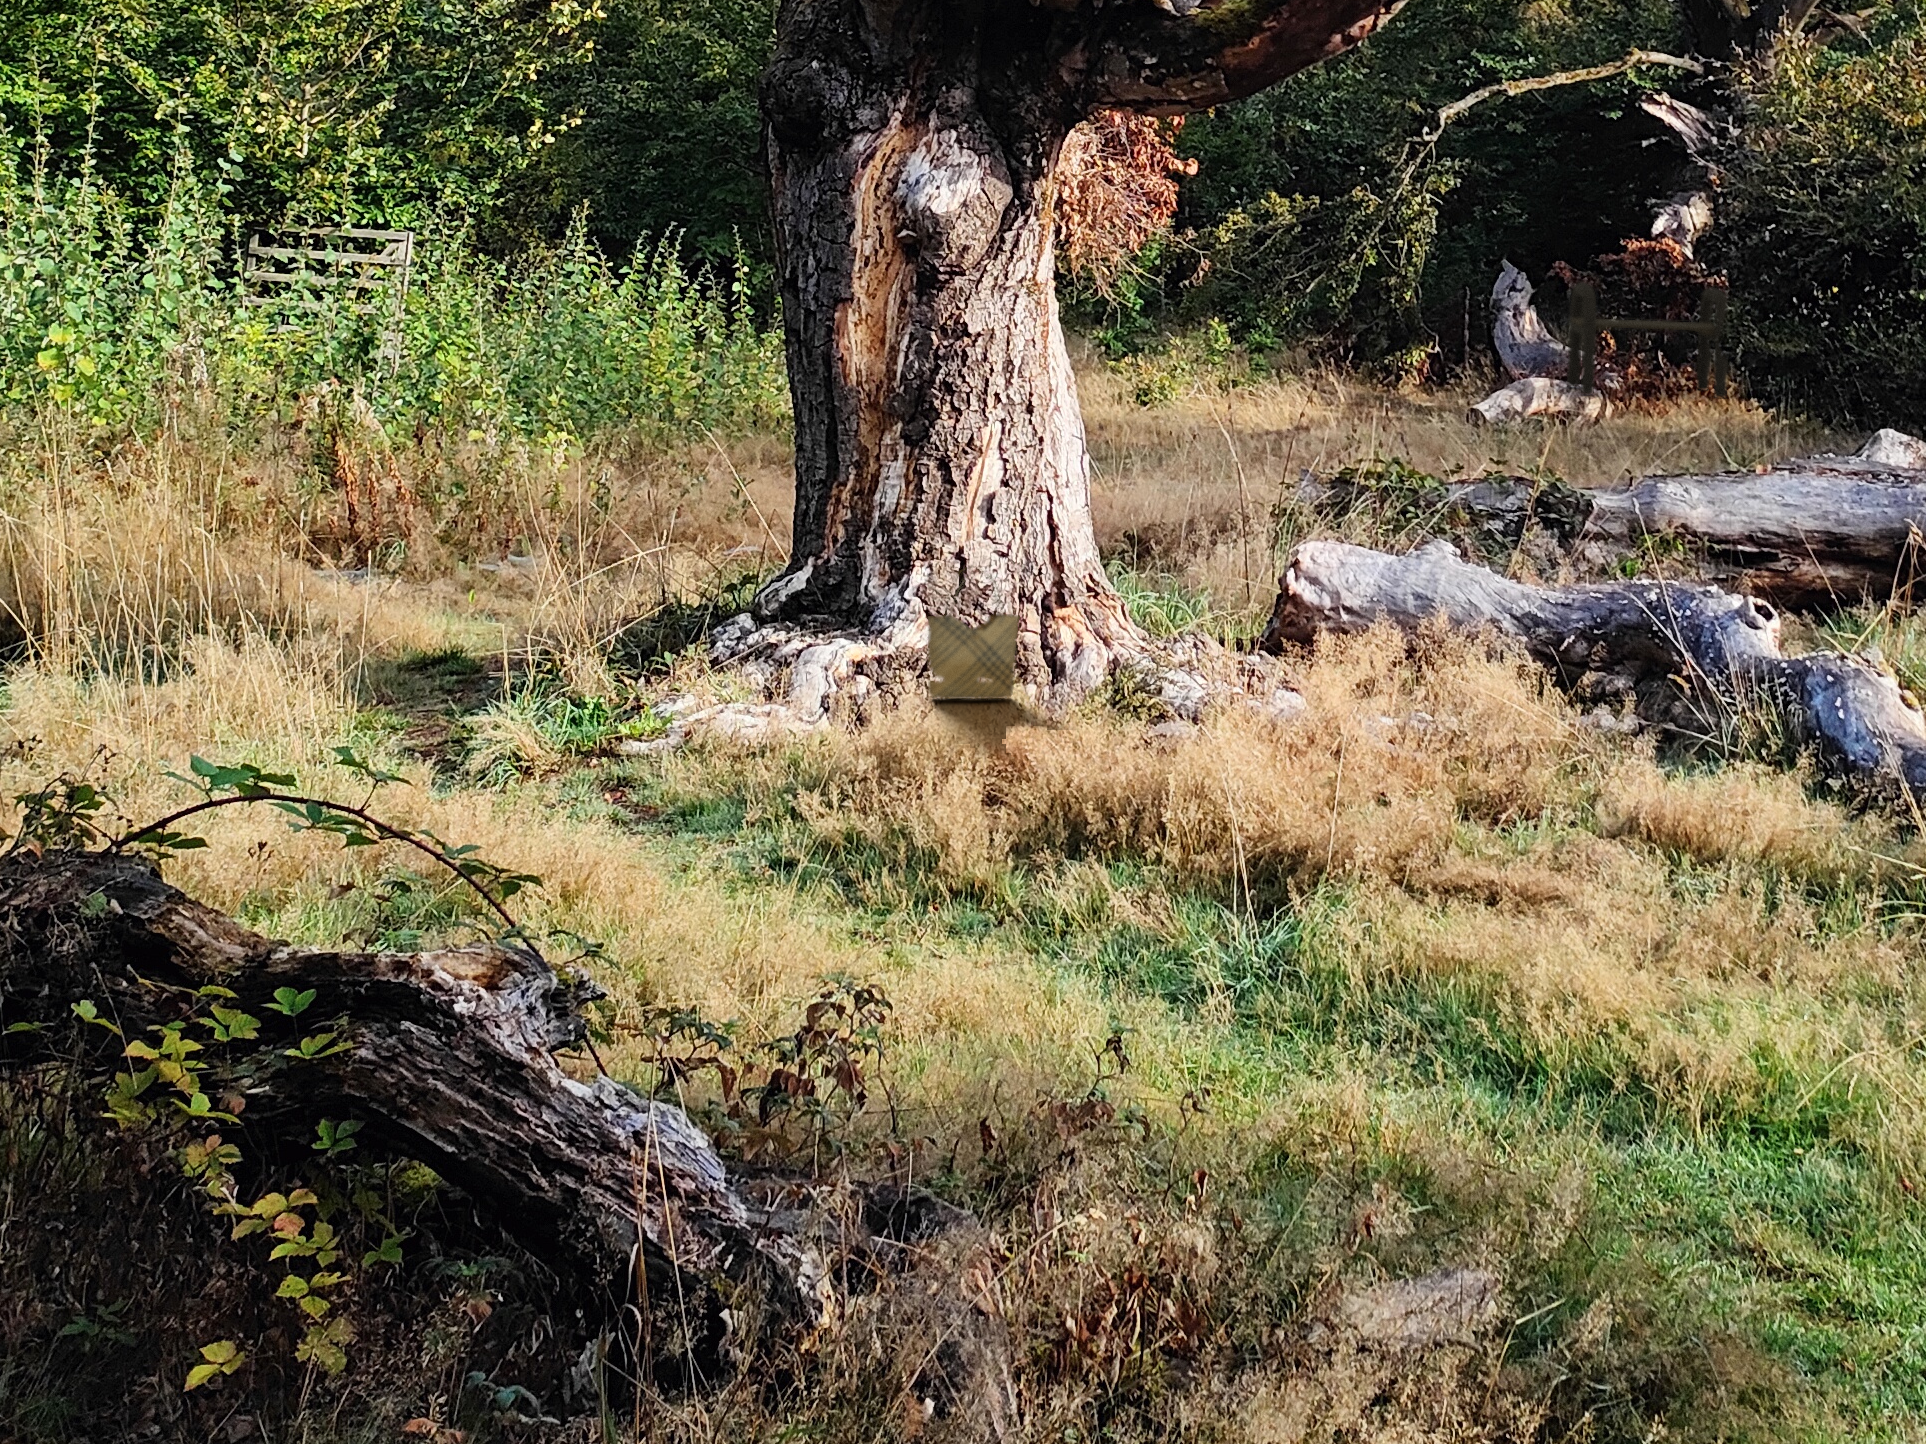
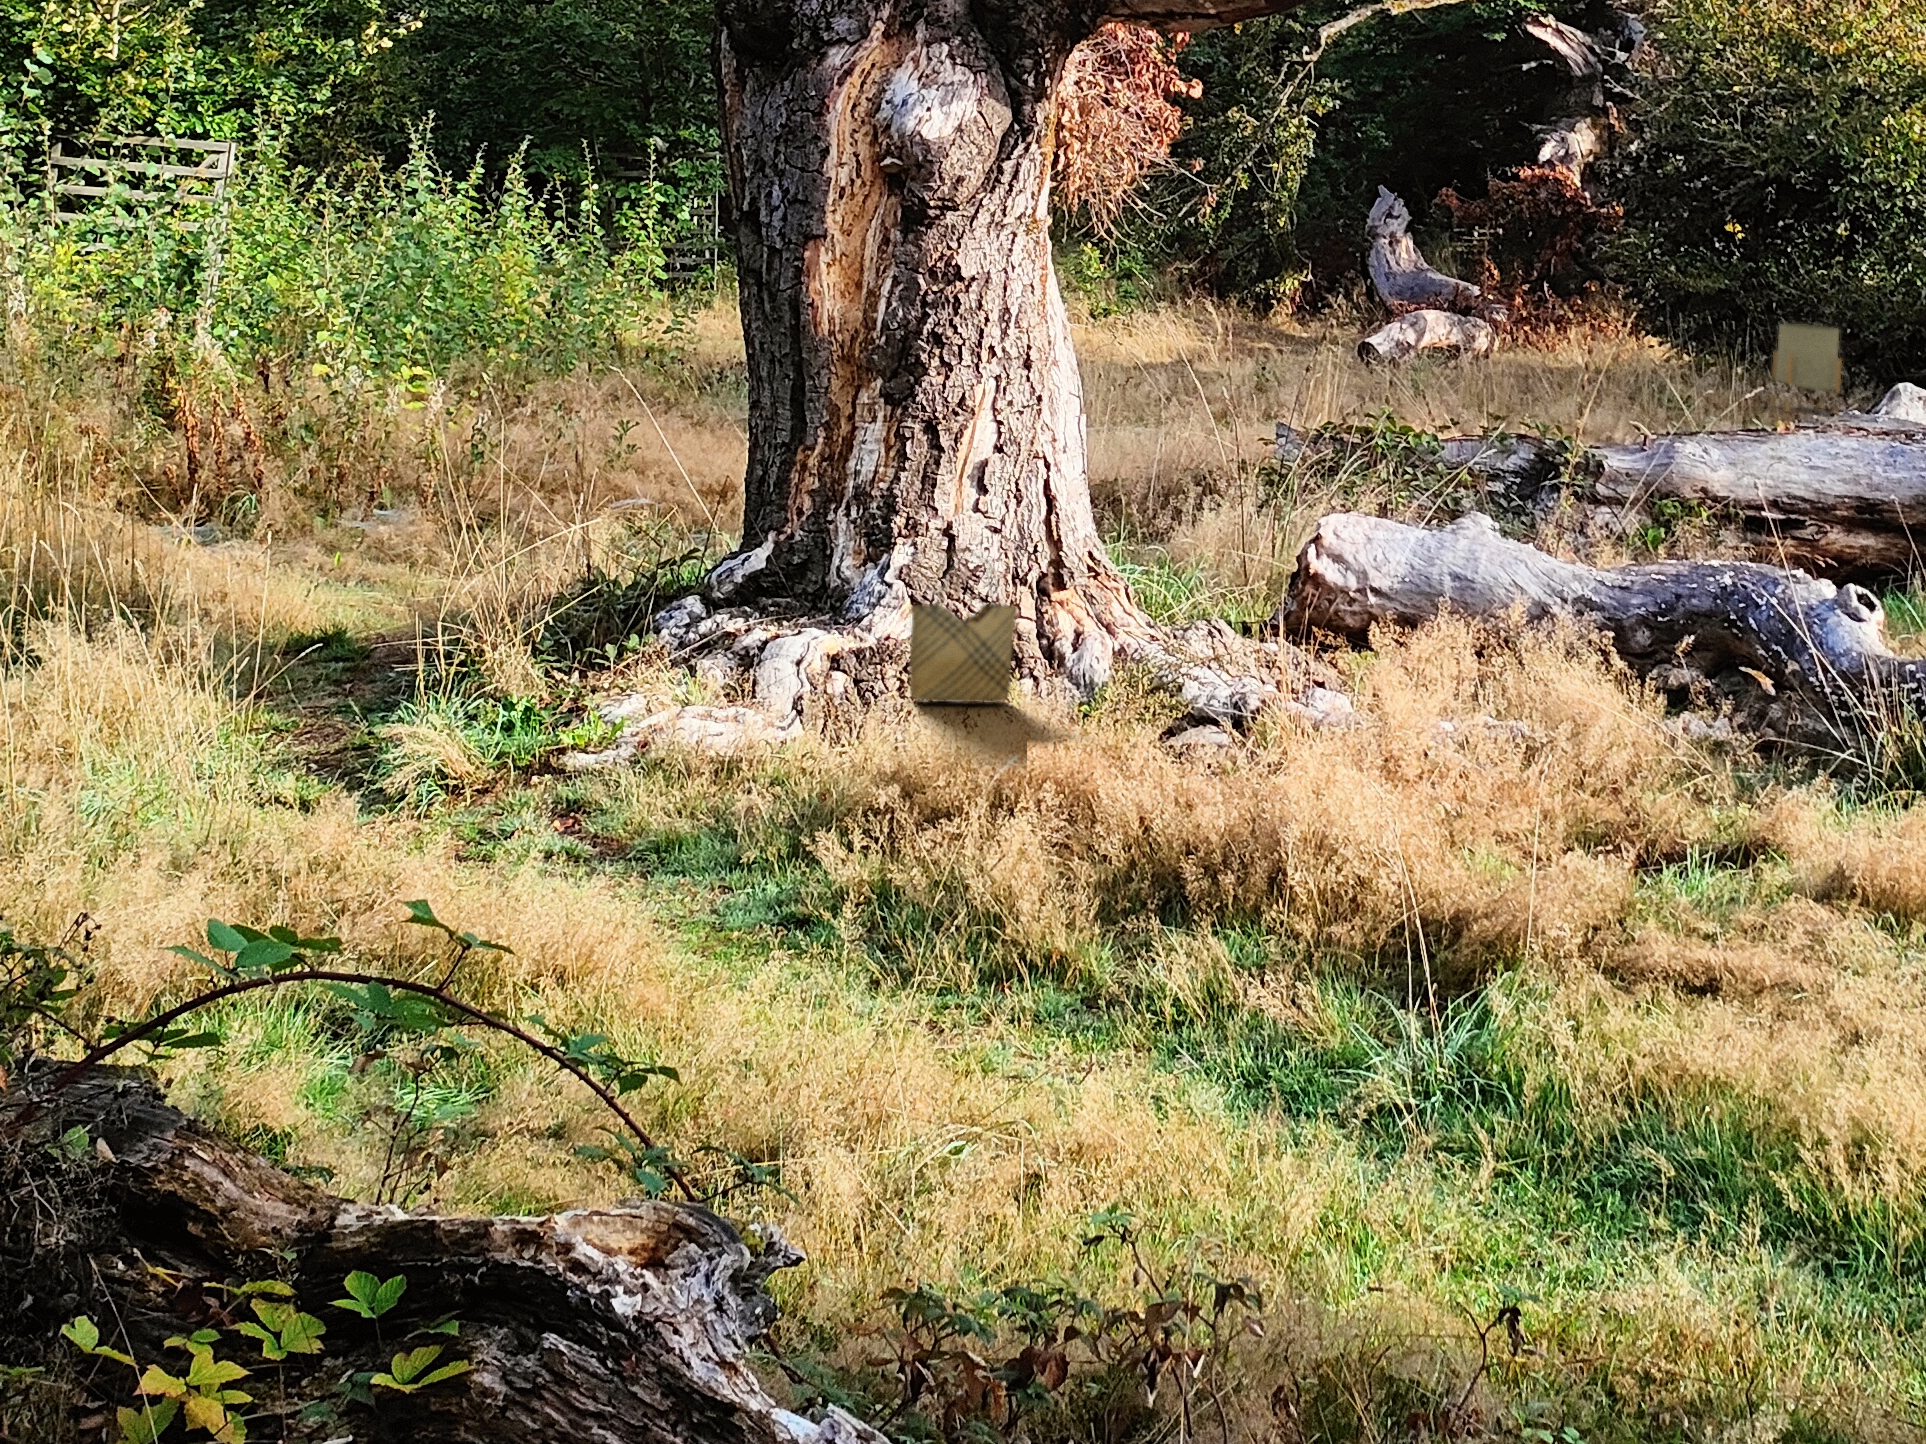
bench: present [1567,283,1728,399] -> none [1571,258,1756,393]
planter: none [1740,338,1802,418] -> present [1770,324,1842,414]

